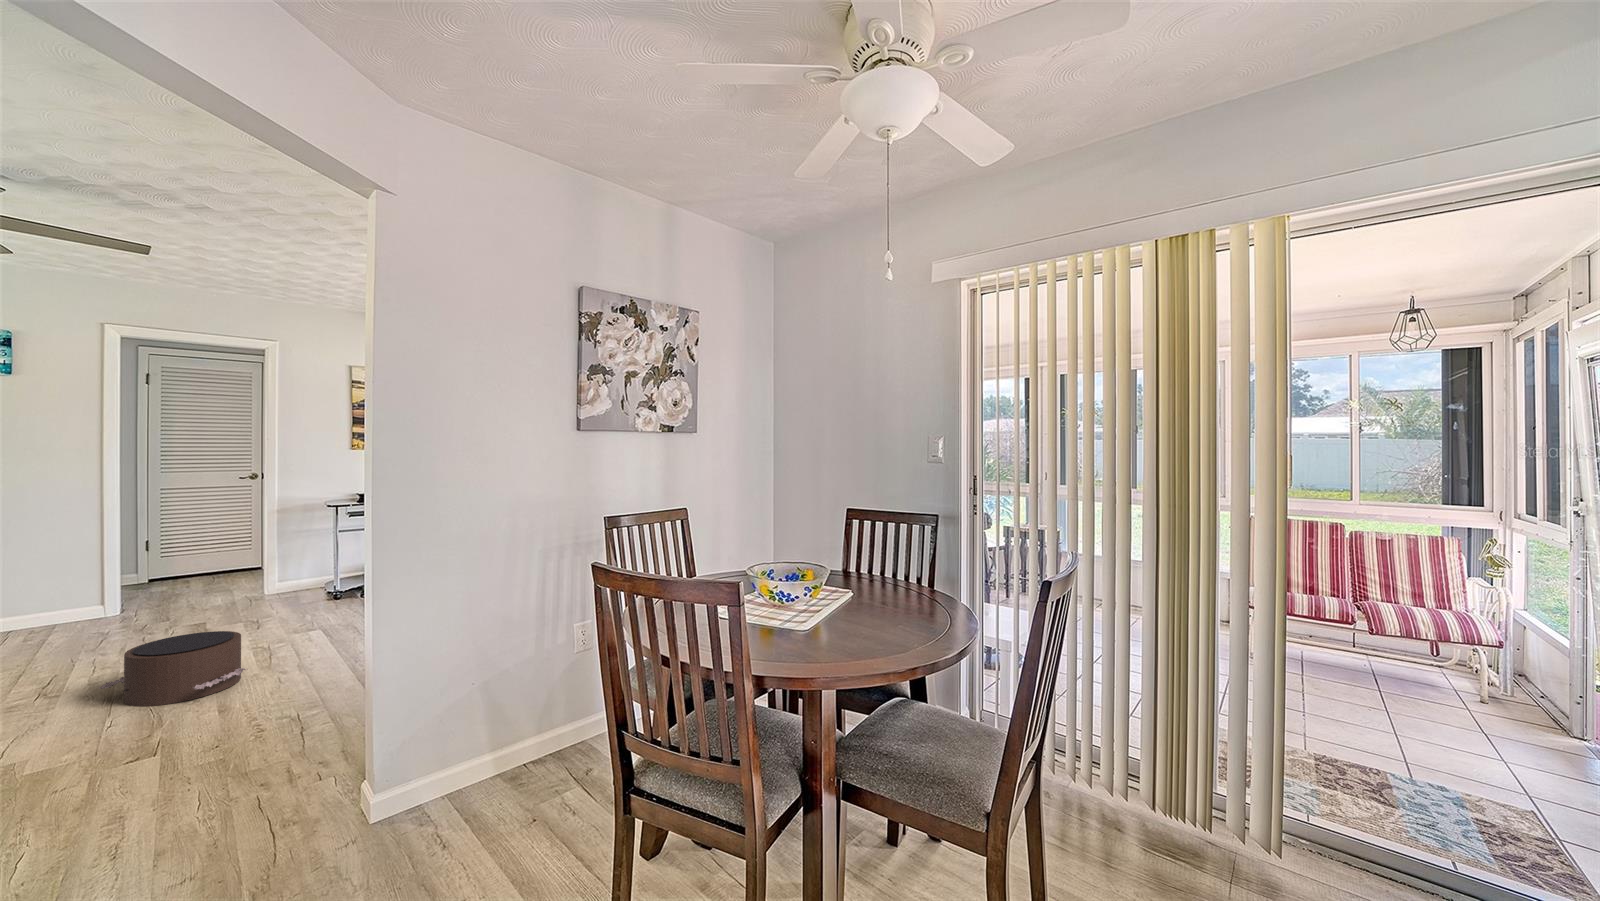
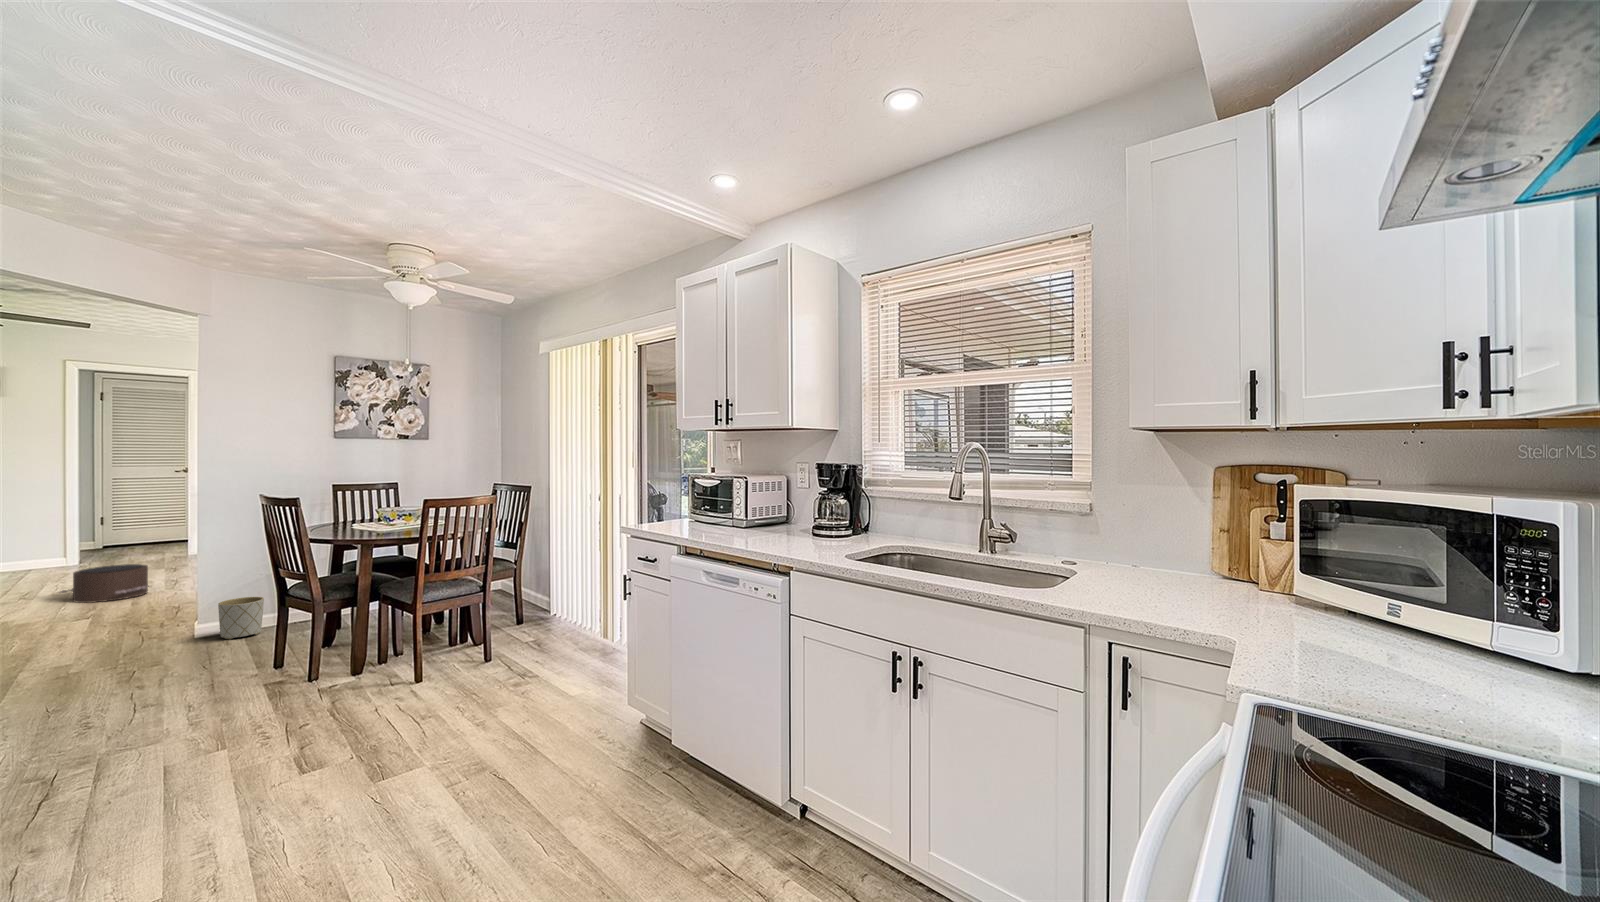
planter: none [422,726,496,825] -> present [218,597,264,640]

